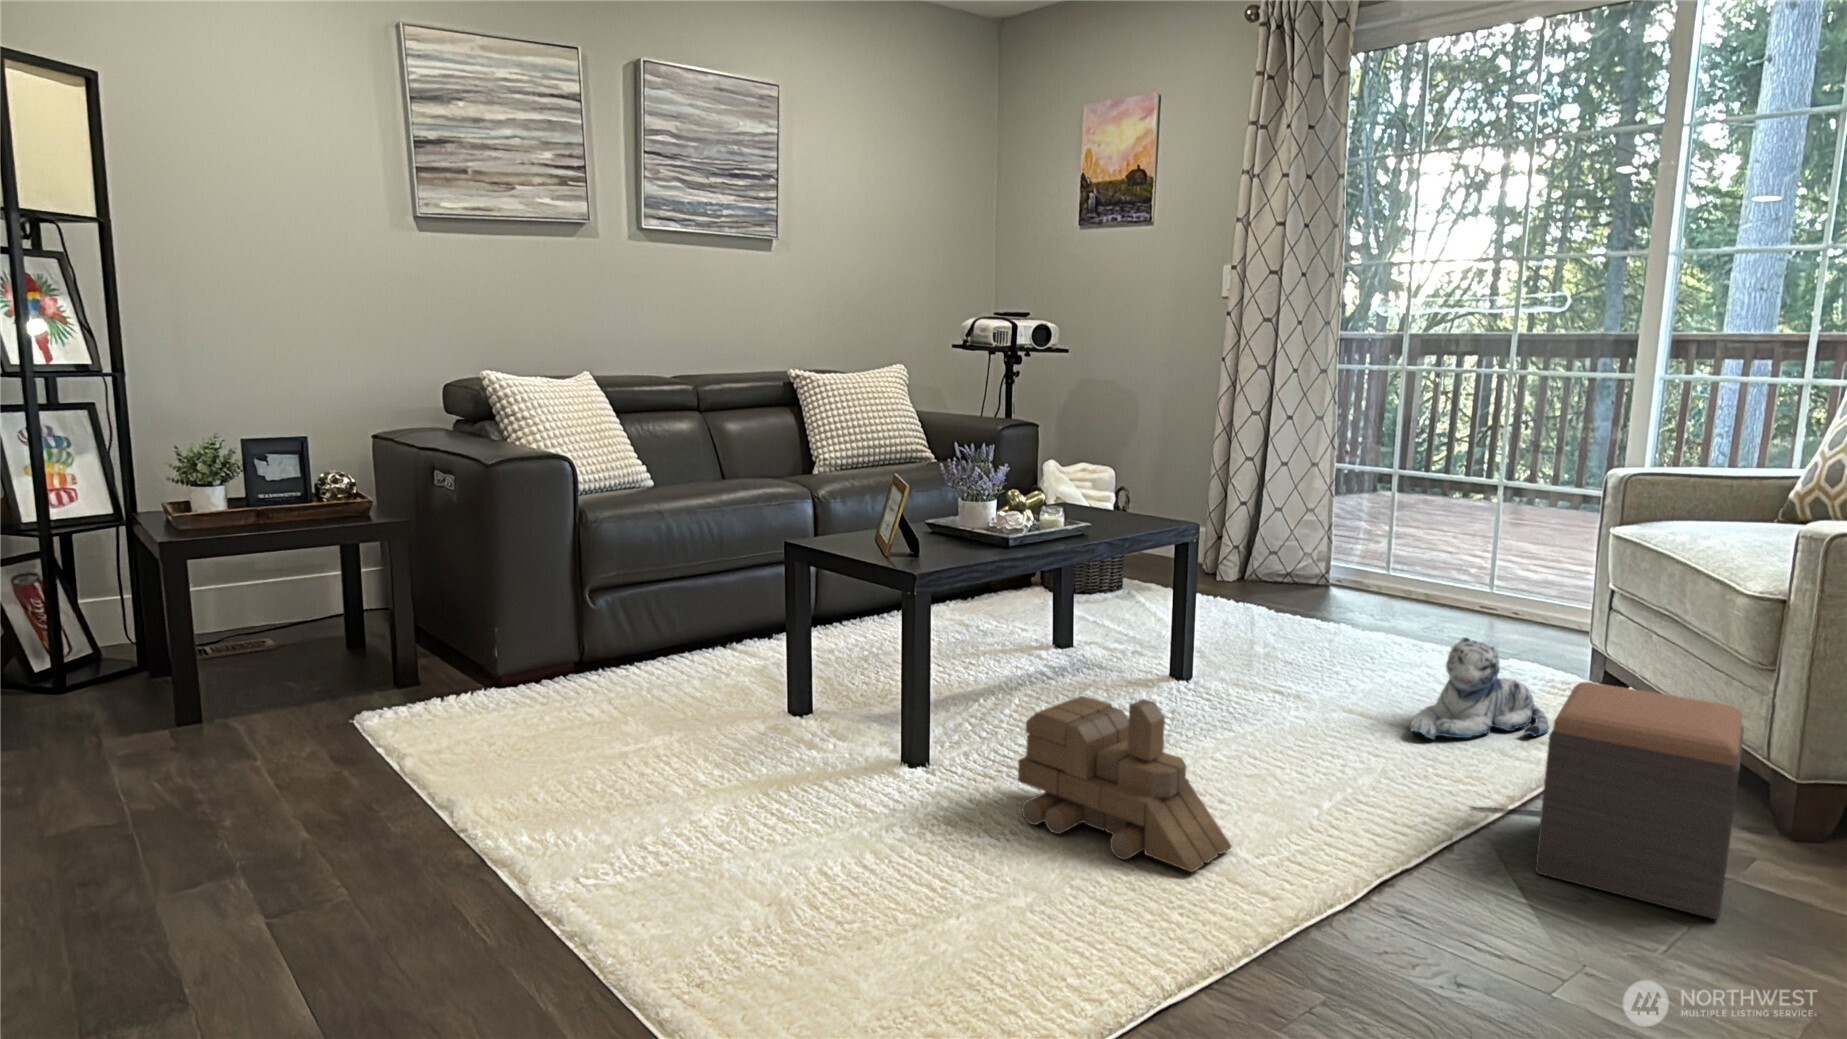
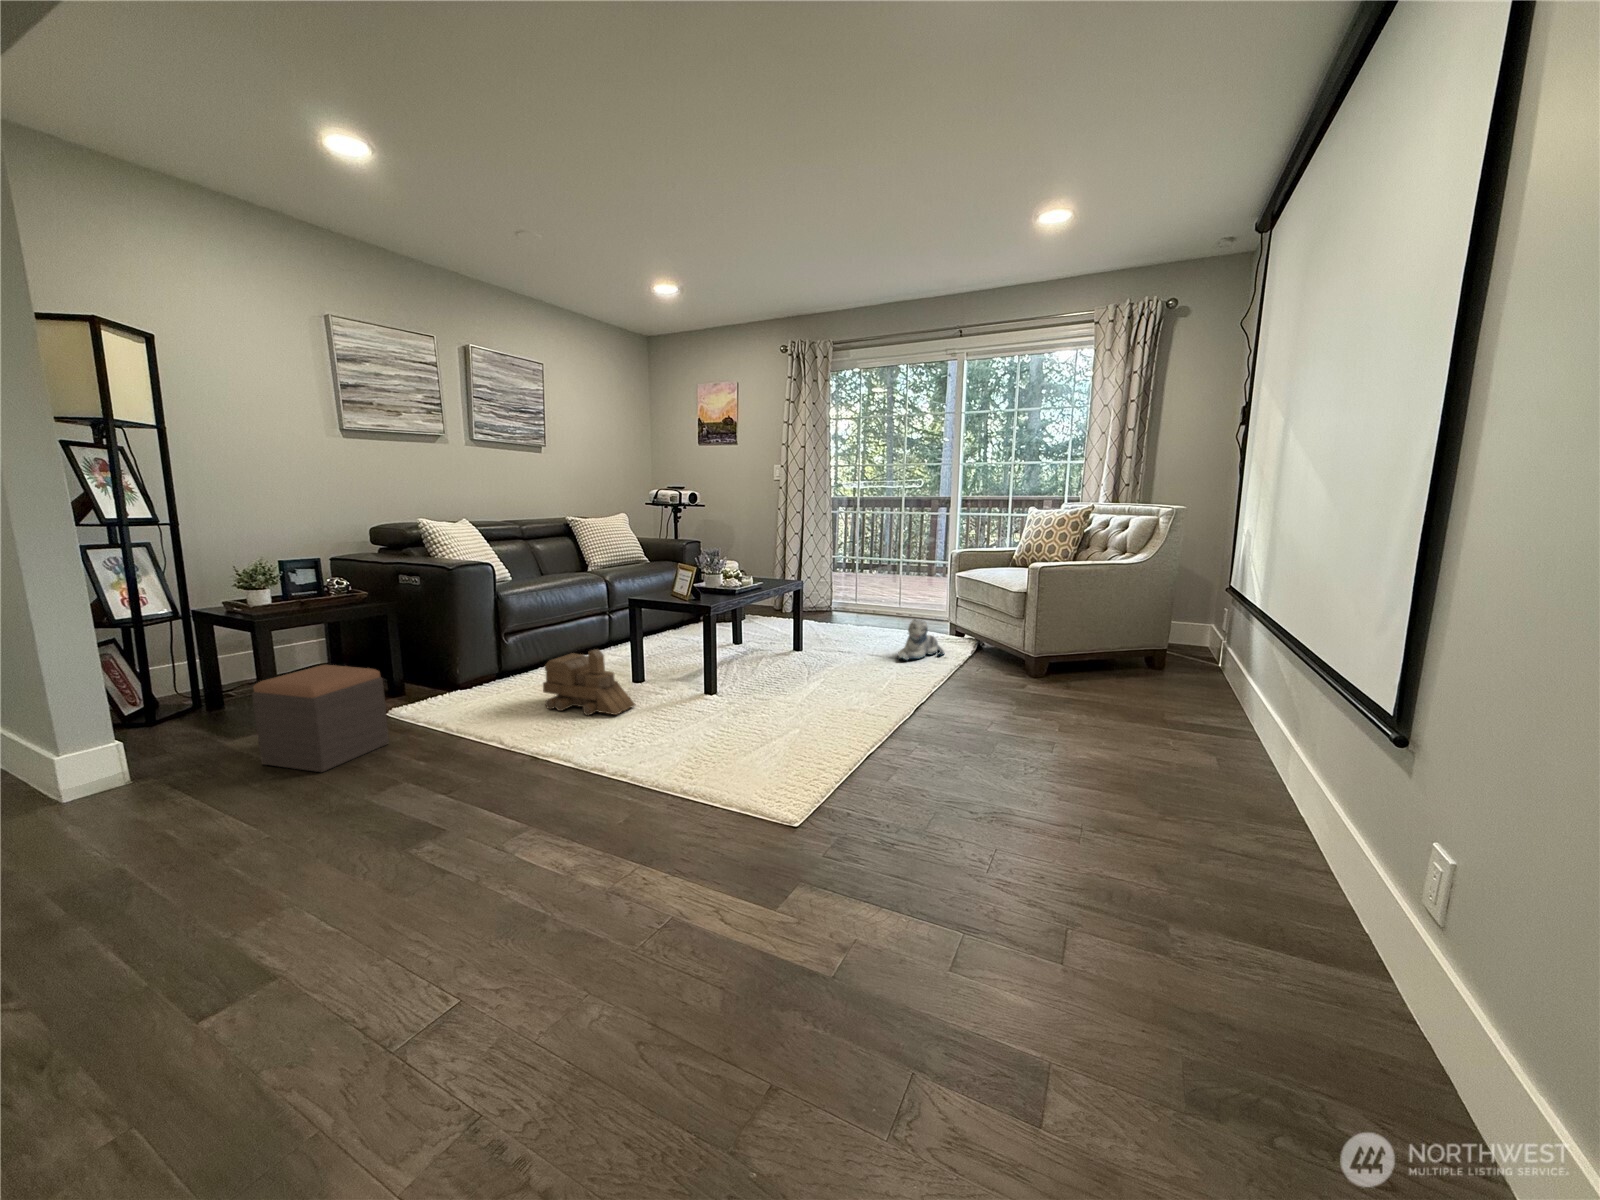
footstool: present [1535,682,1744,919] -> present [252,665,389,772]
toy train: present [1018,696,1232,872] -> present [543,649,635,715]

